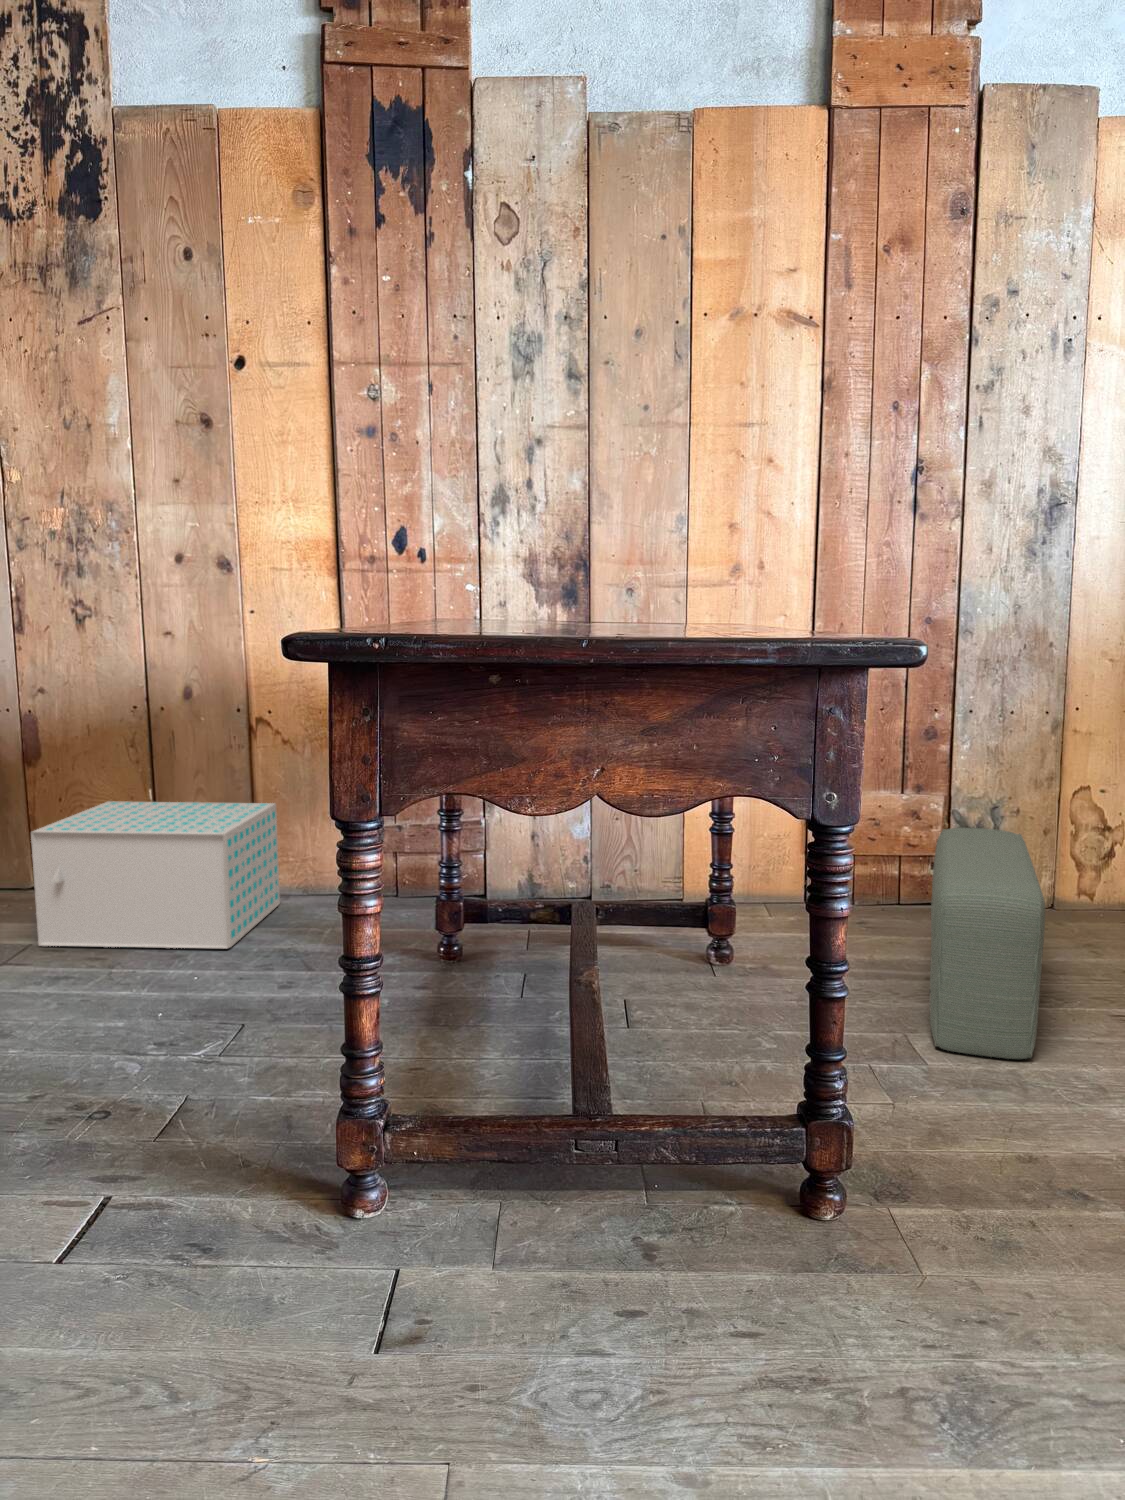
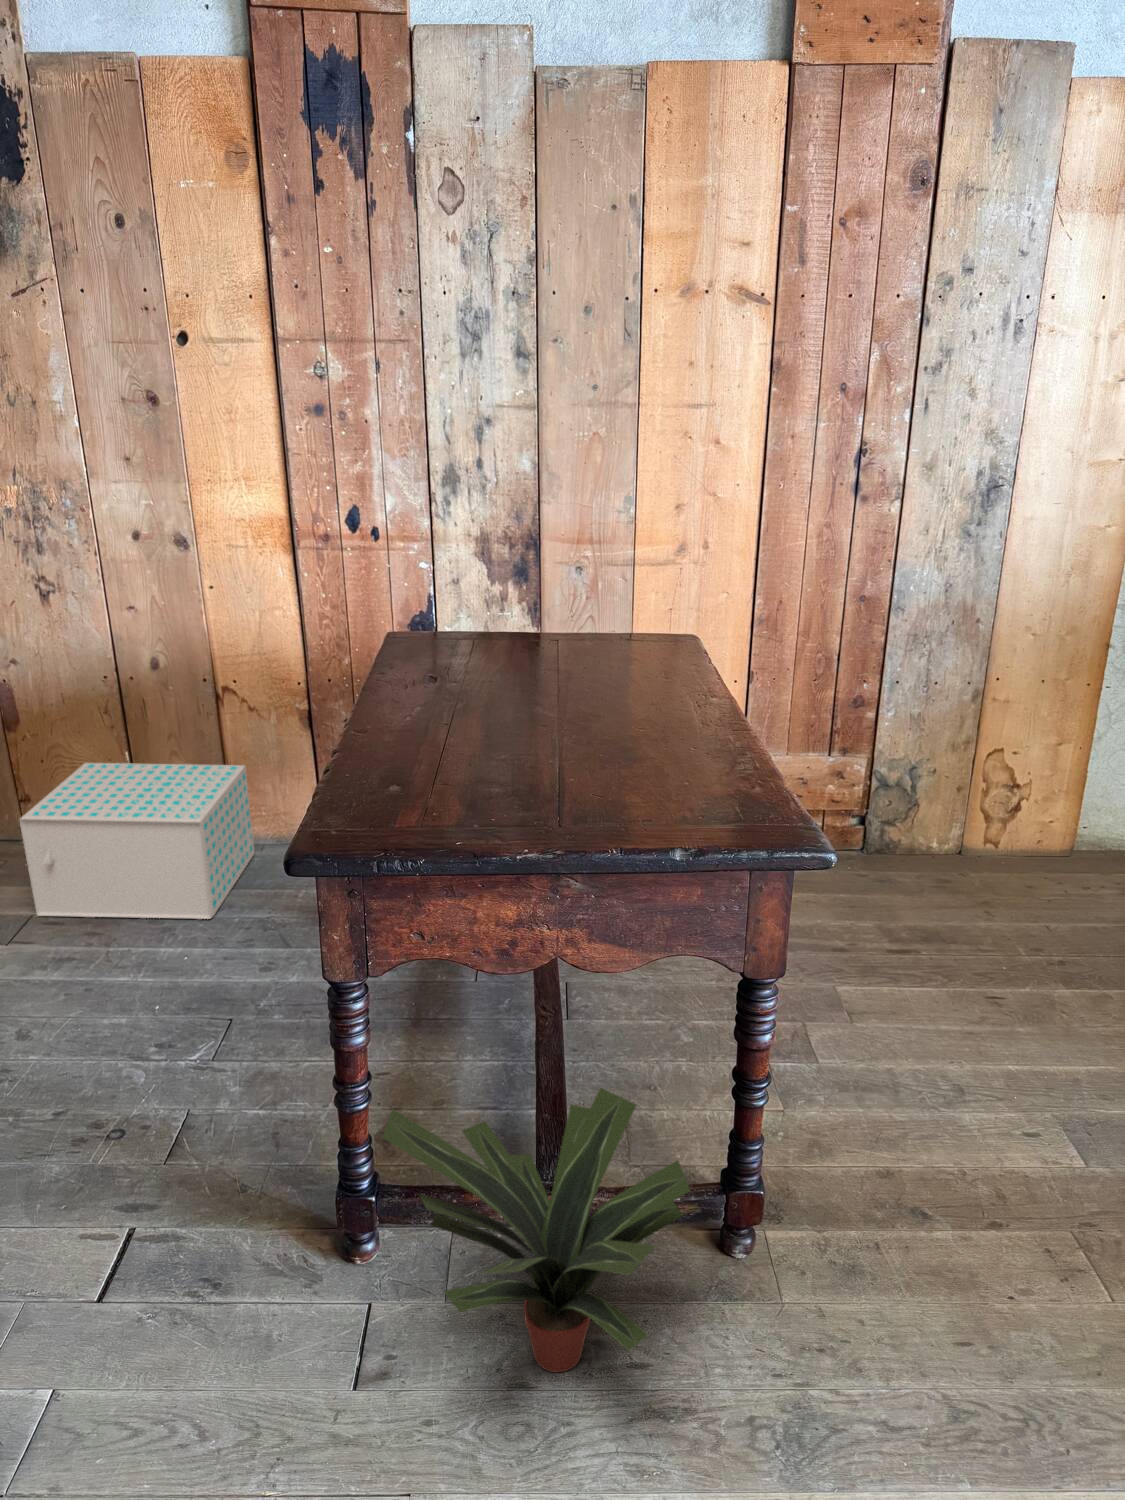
pouf: present [930,828,1045,1059] -> none [828,817,932,1058]
potted plant: none [421,965,811,1339] -> present [383,1088,690,1372]

